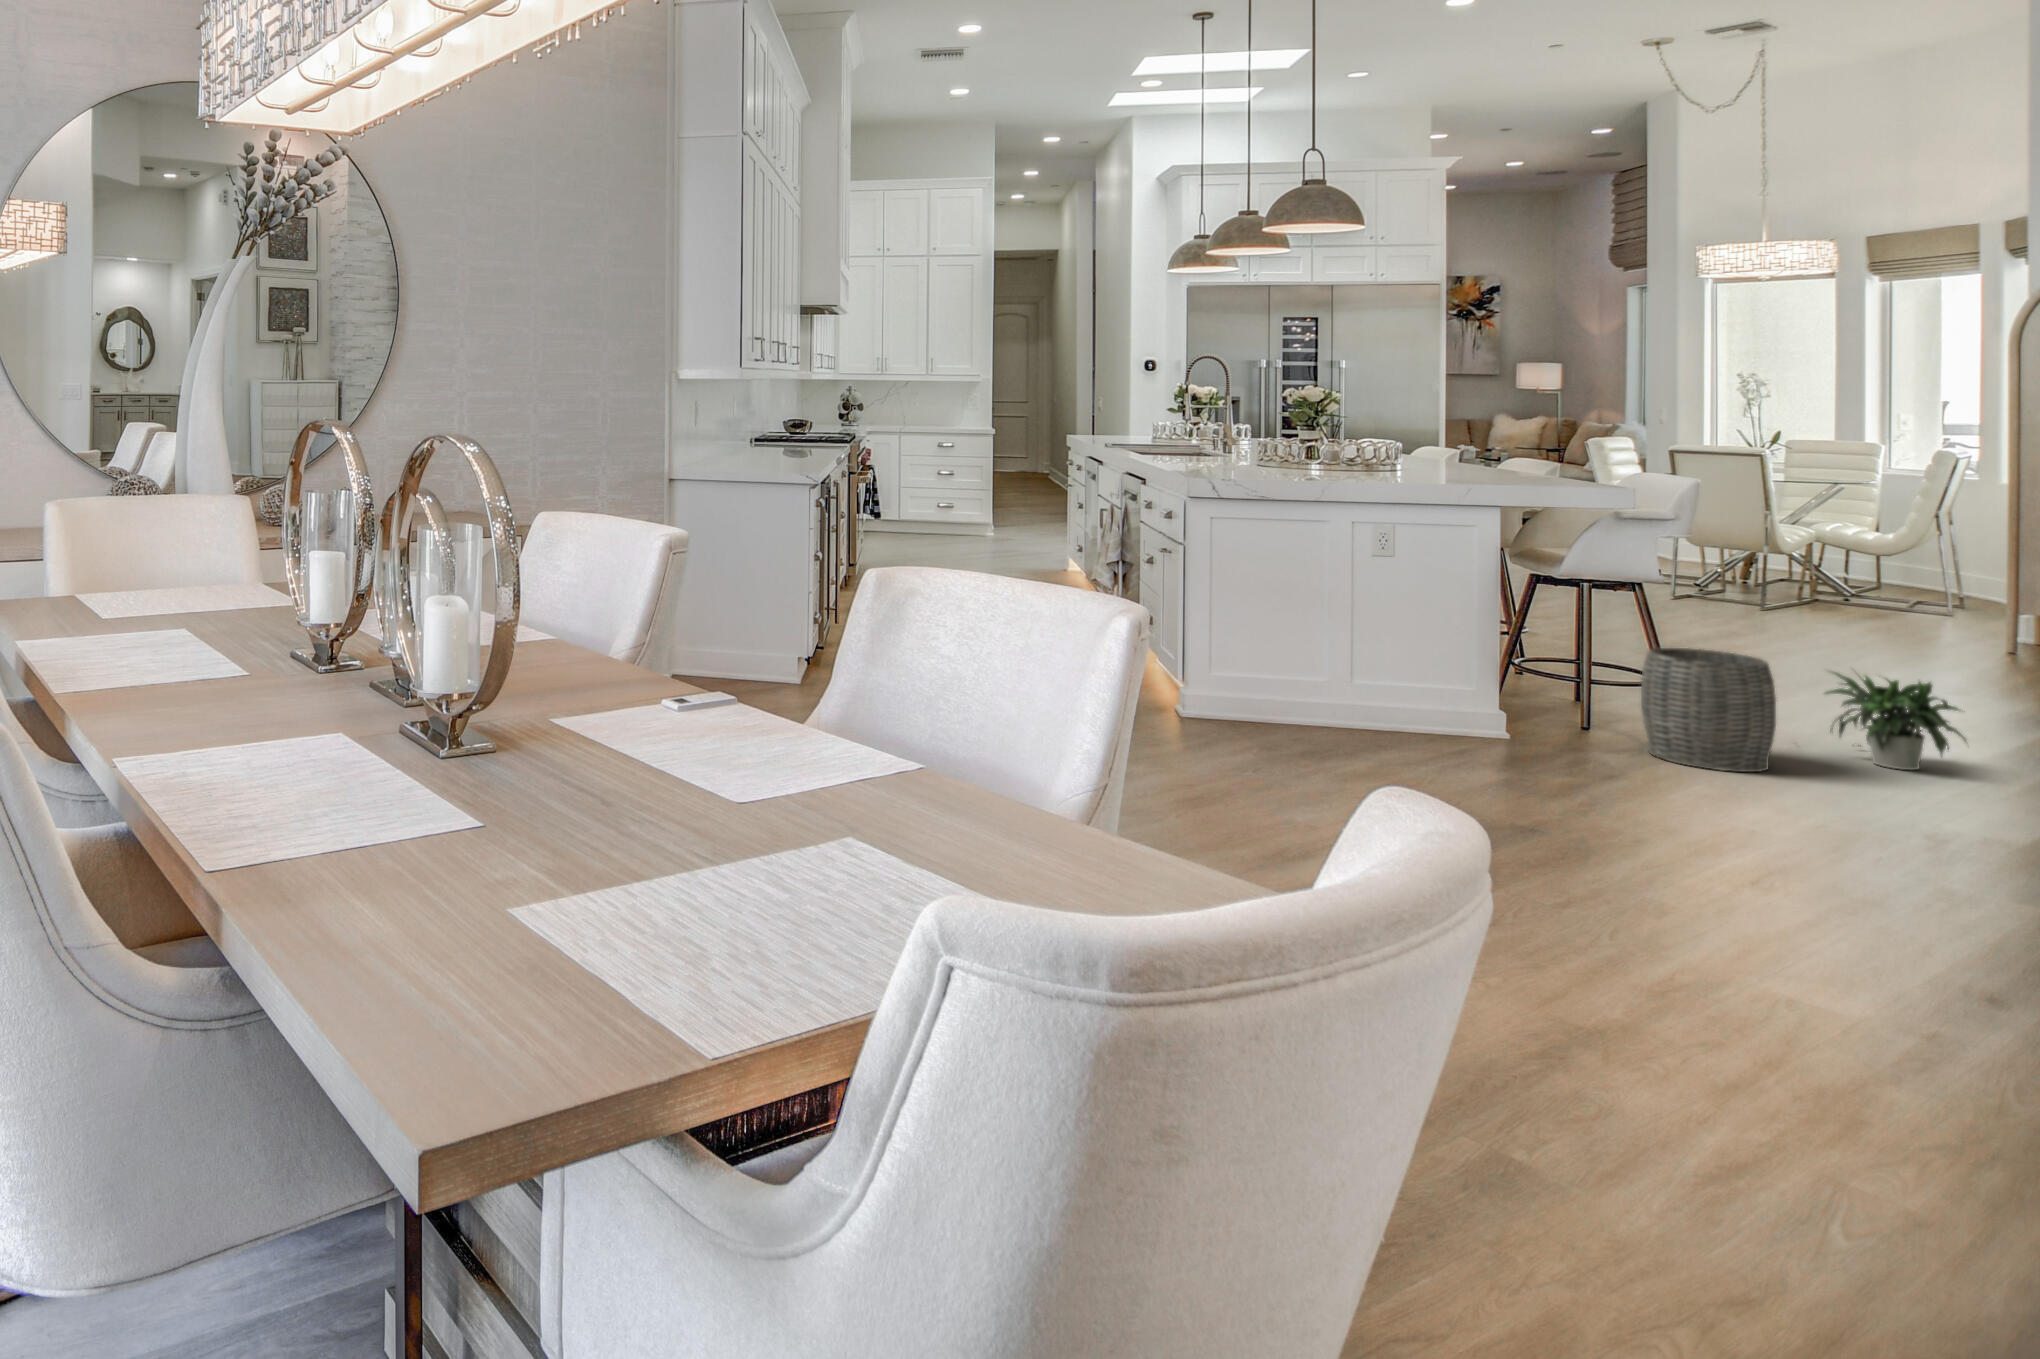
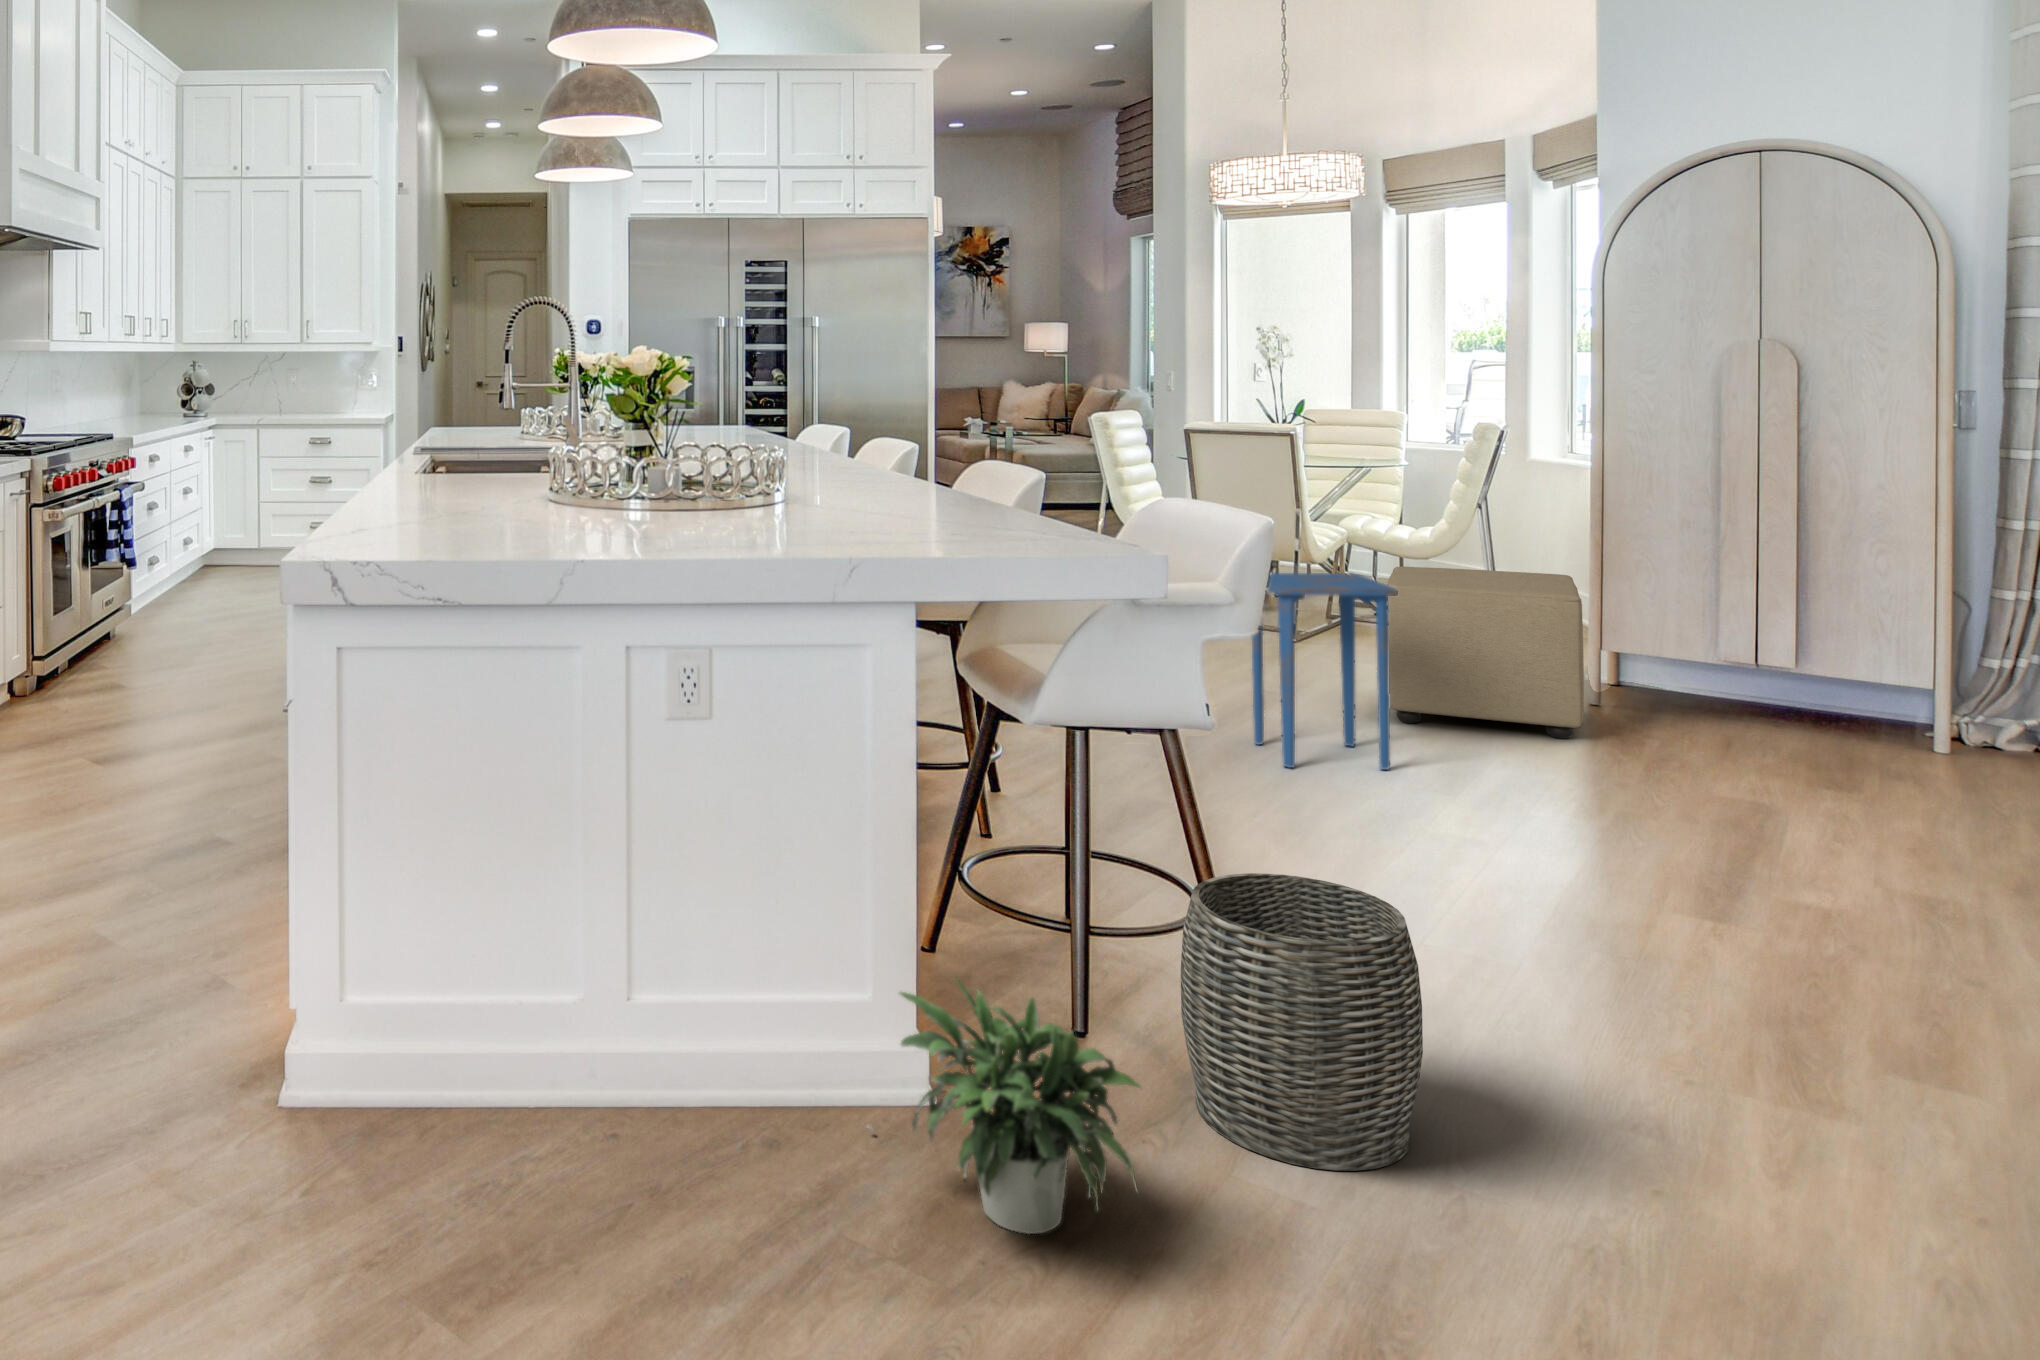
side table: none [1707,538,1827,669] -> present [1252,573,1398,770]
ottoman: none [1828,548,1997,667] -> present [1387,566,1584,739]
potted plant: present [1825,672,1966,770] -> present [868,978,1141,1234]

